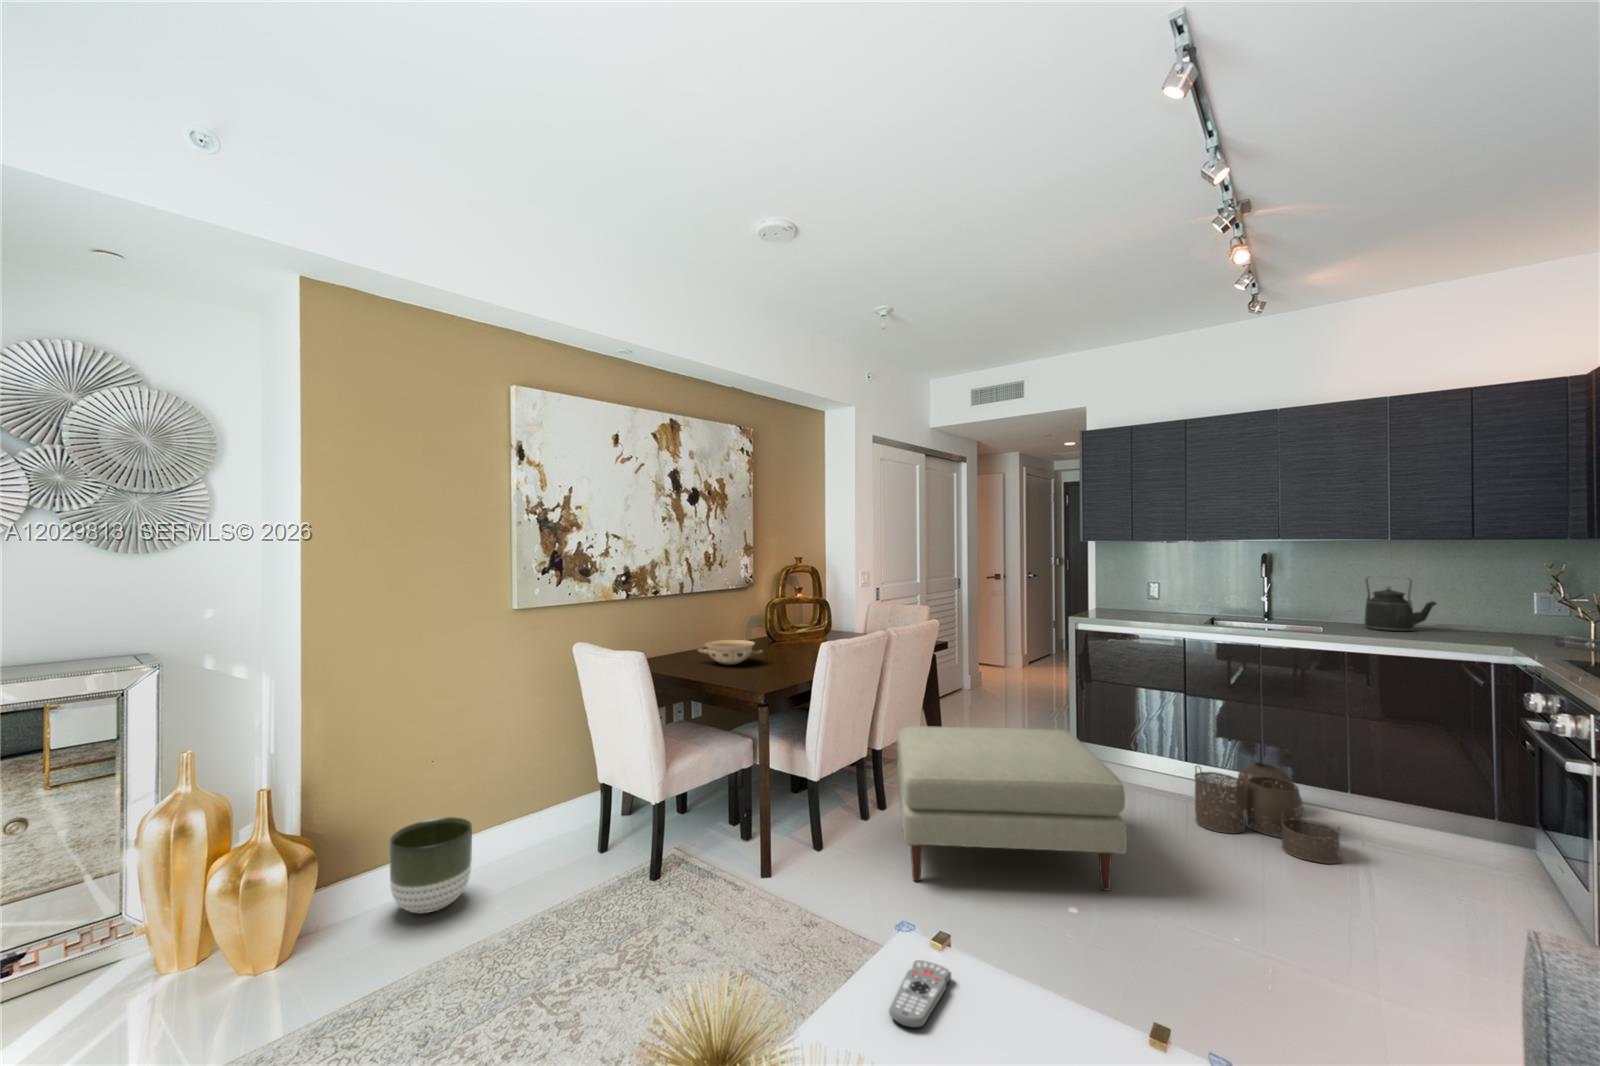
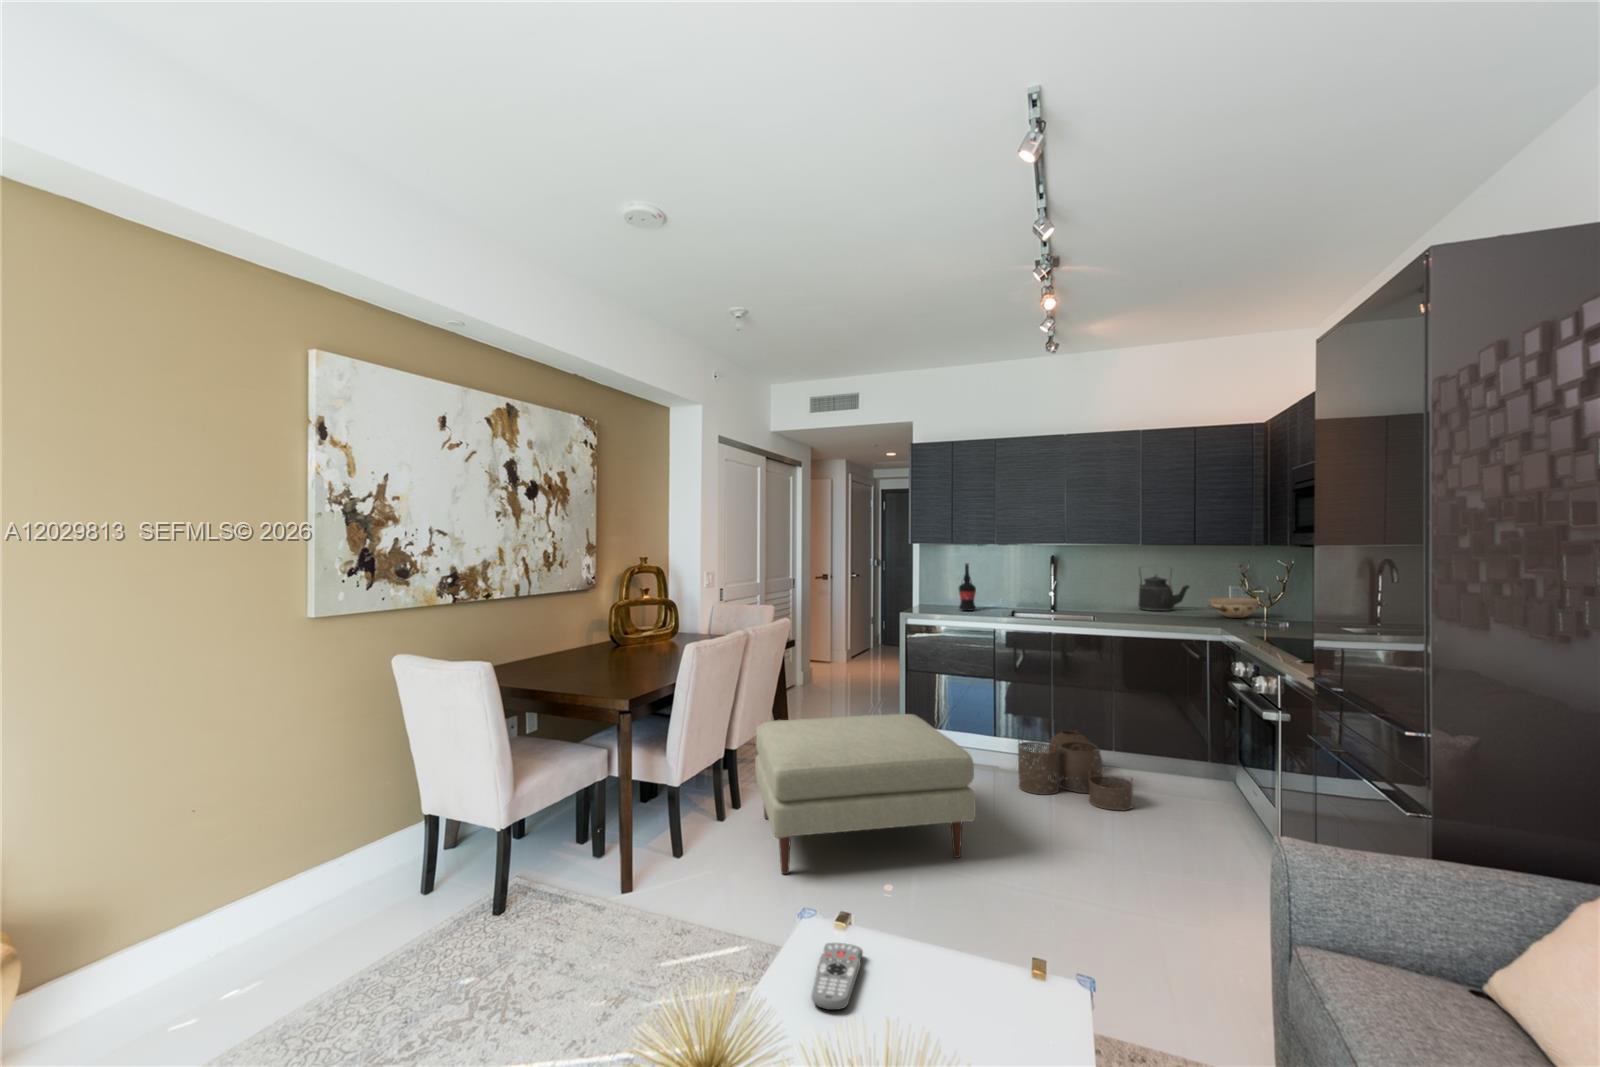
wine bottle: none [1132,569,1153,621] -> present [959,563,976,611]
ceramic bowl: present [698,640,763,665] -> present [1208,598,1260,618]
planter: present [389,817,472,913] -> none [140,874,261,1000]

